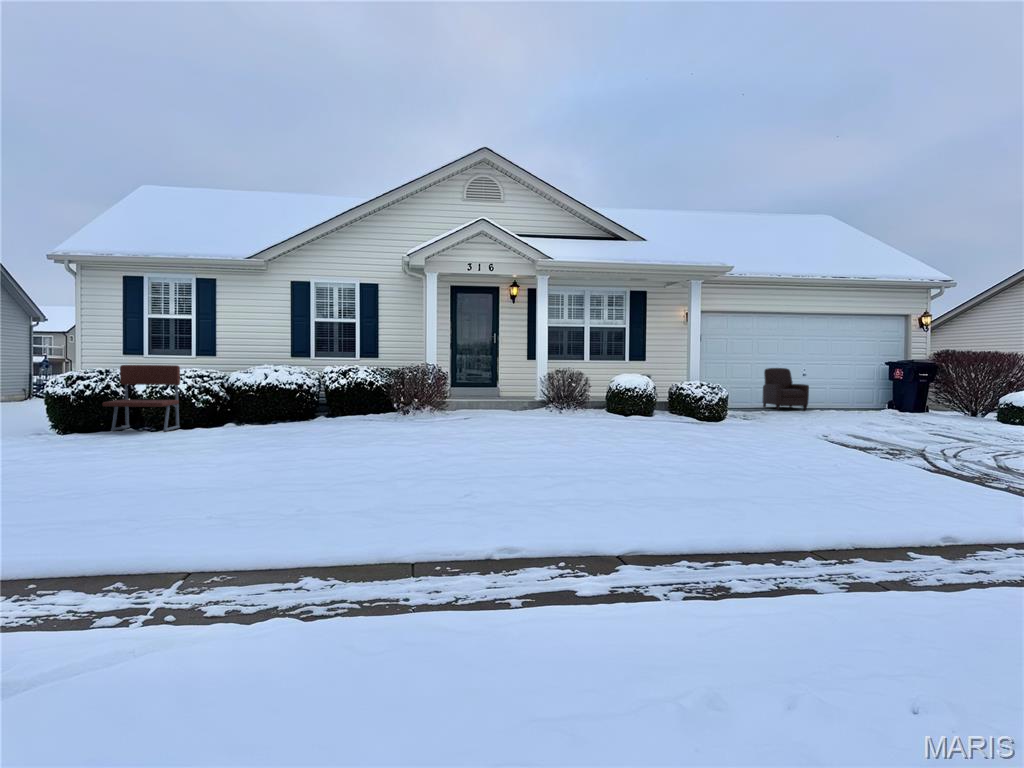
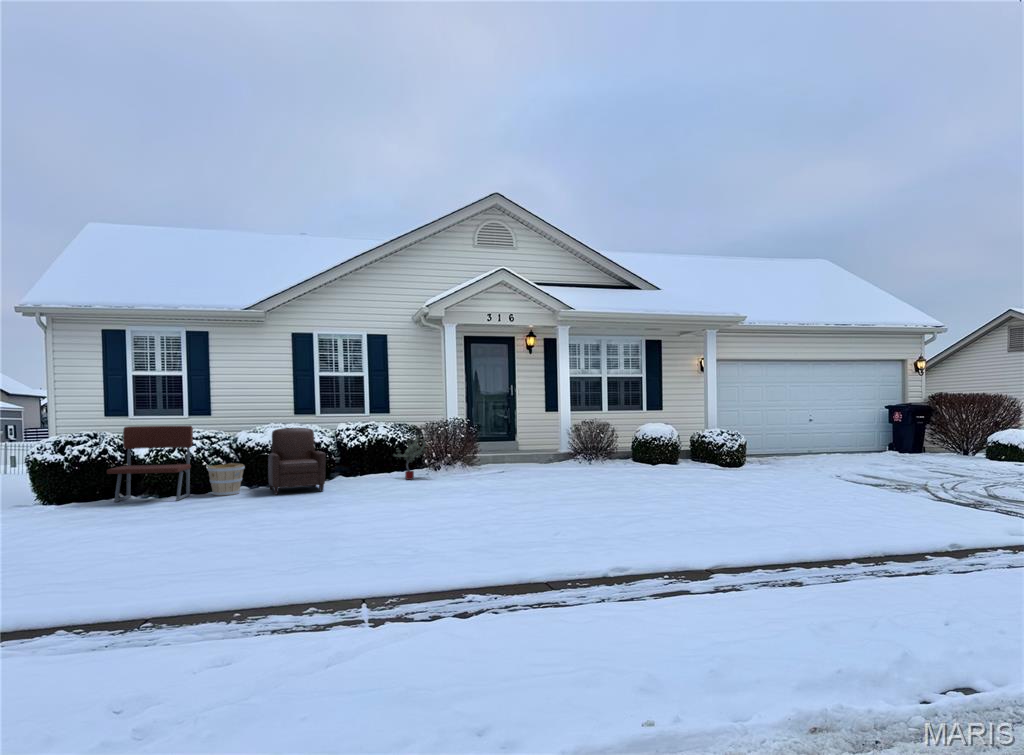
chair: present [763,368,809,410] -> present [268,428,325,495]
potted tree: none [371,380,401,420] -> present [394,437,426,480]
wooden bucket: none [194,400,228,429] -> present [207,463,245,496]

